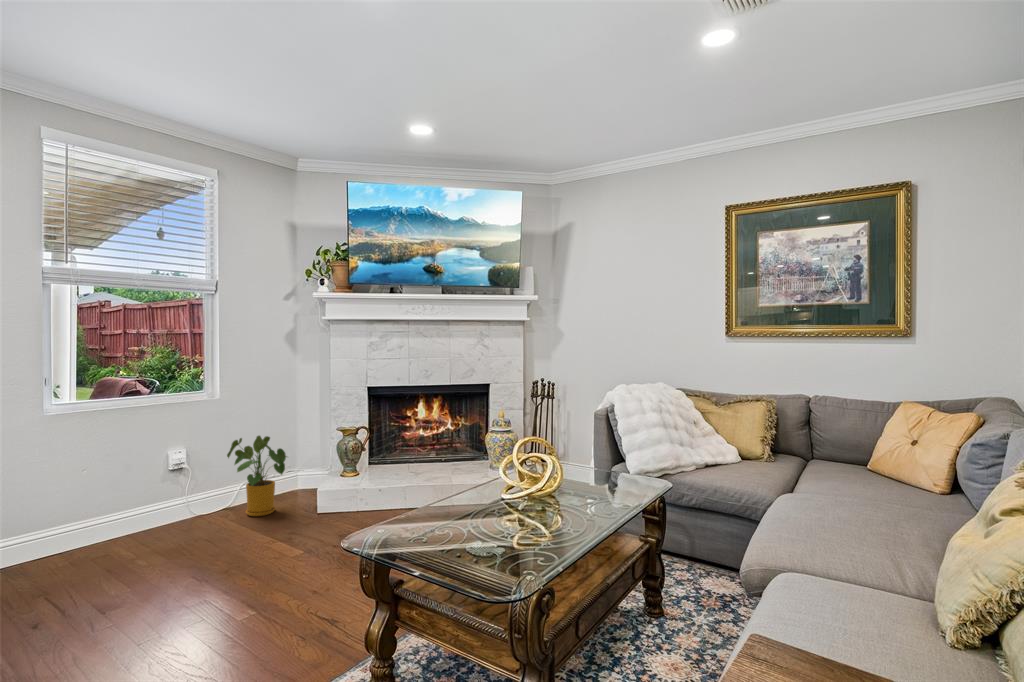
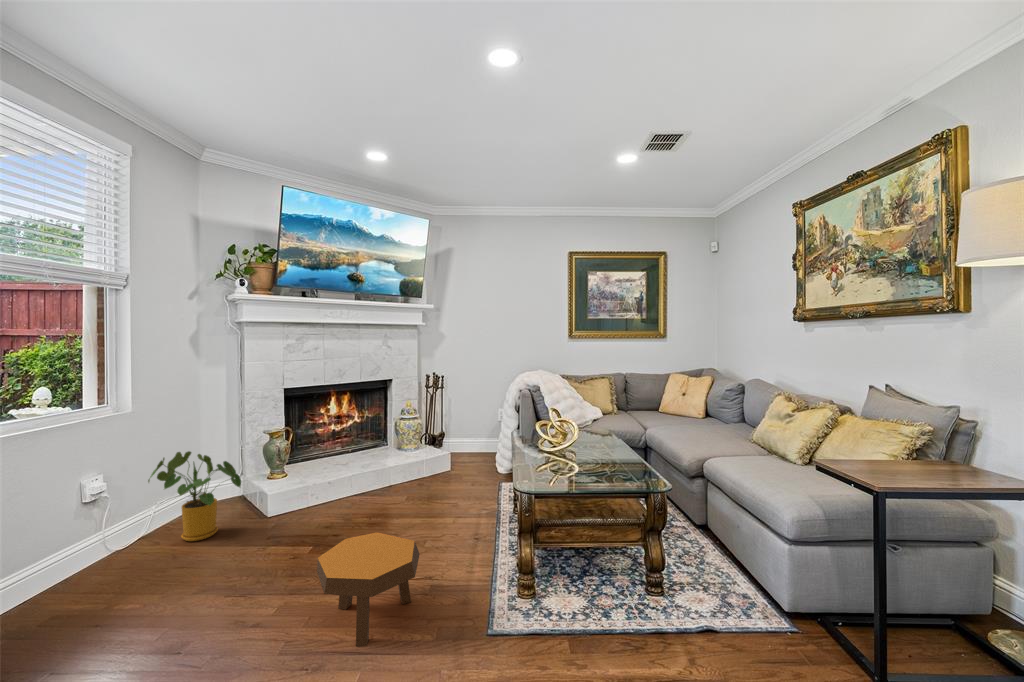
footstool: none [200,534,311,636] -> present [317,532,420,646]

